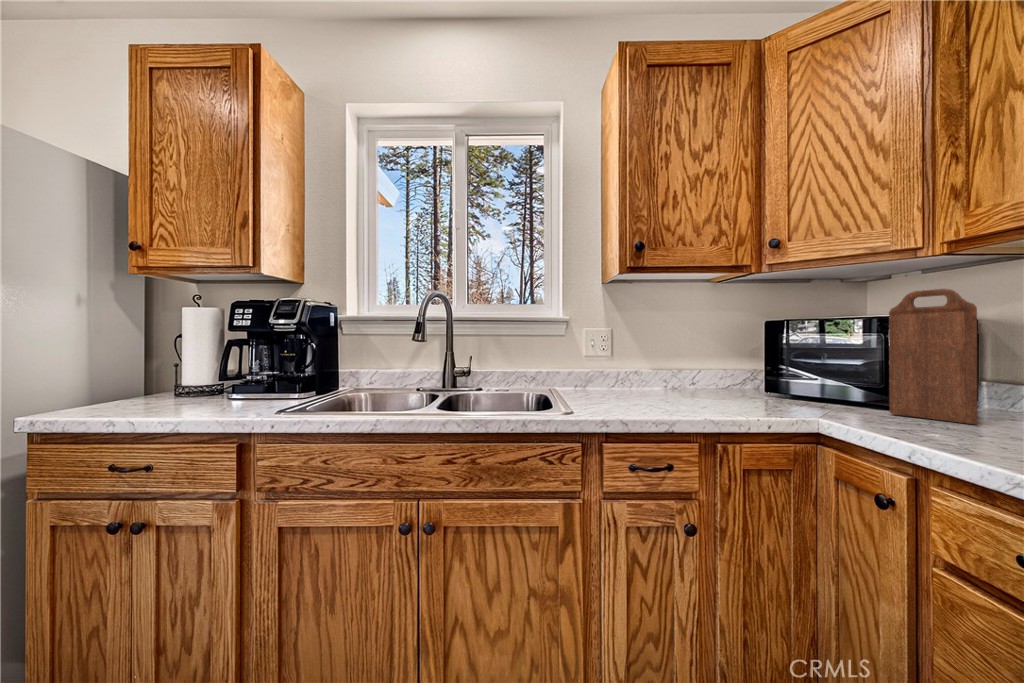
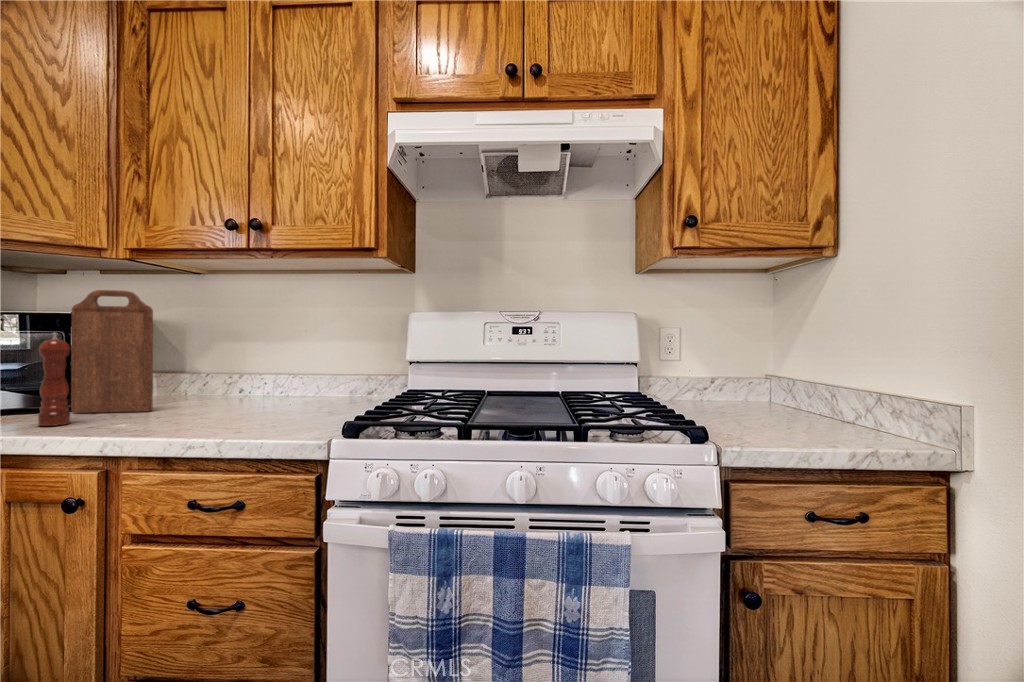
pepper mill: none [857,336,886,424] -> present [38,333,70,426]

